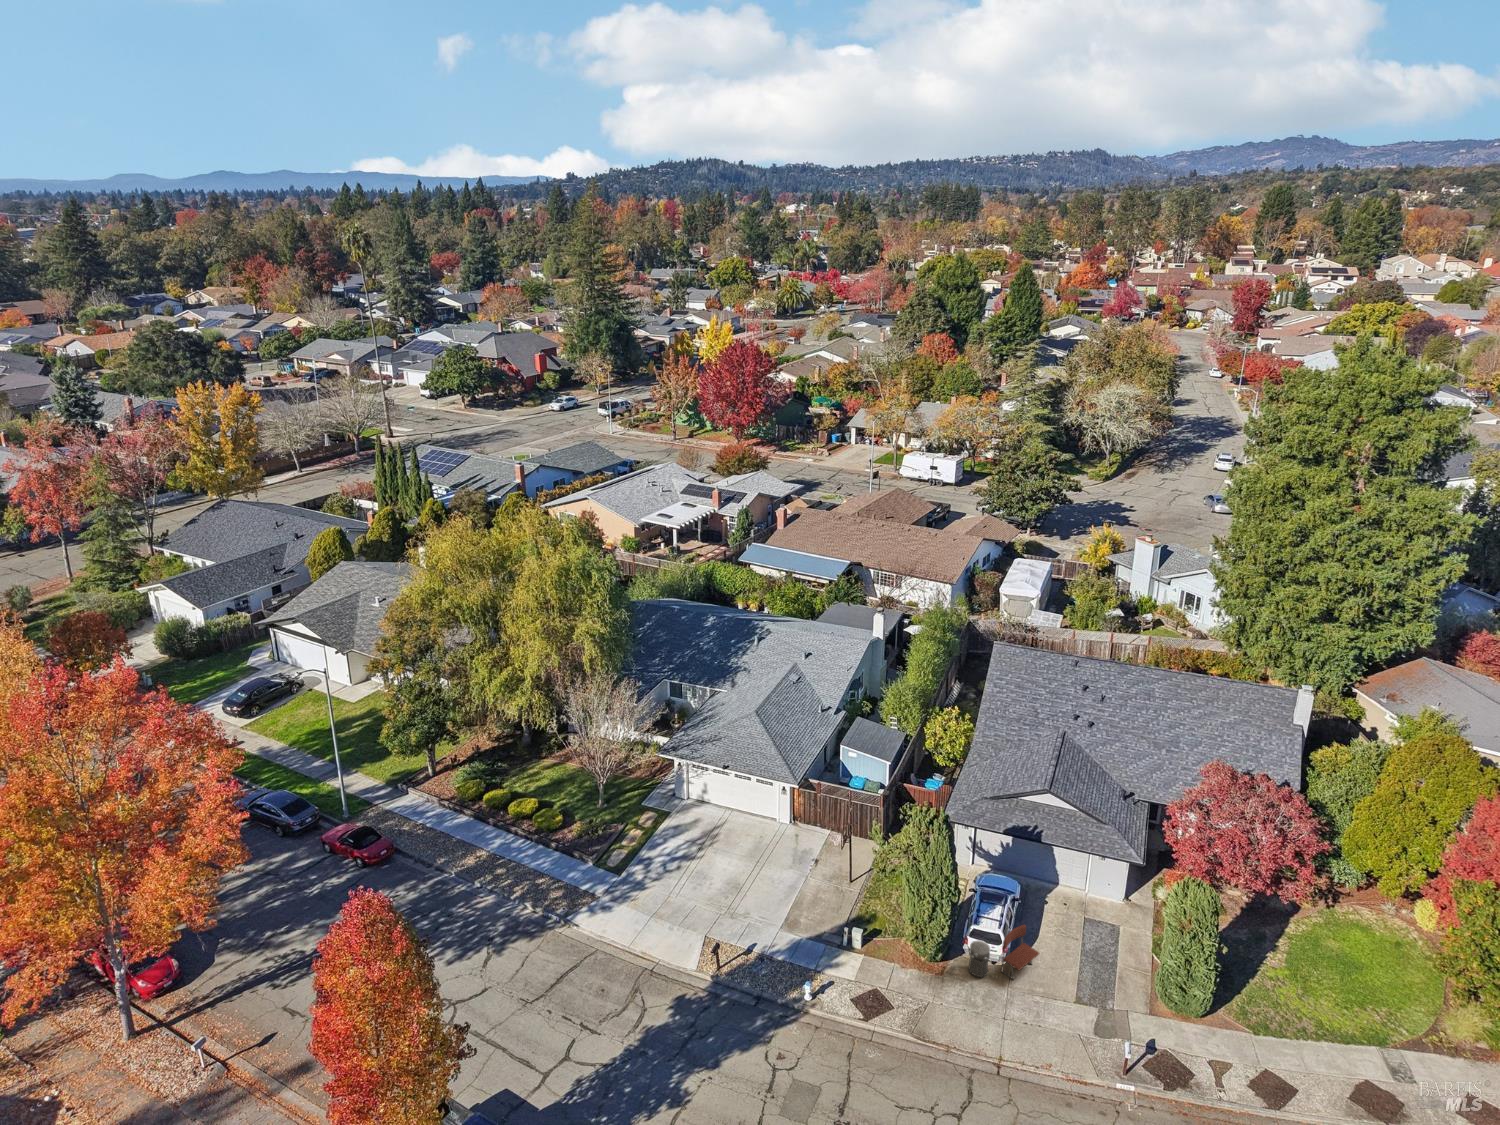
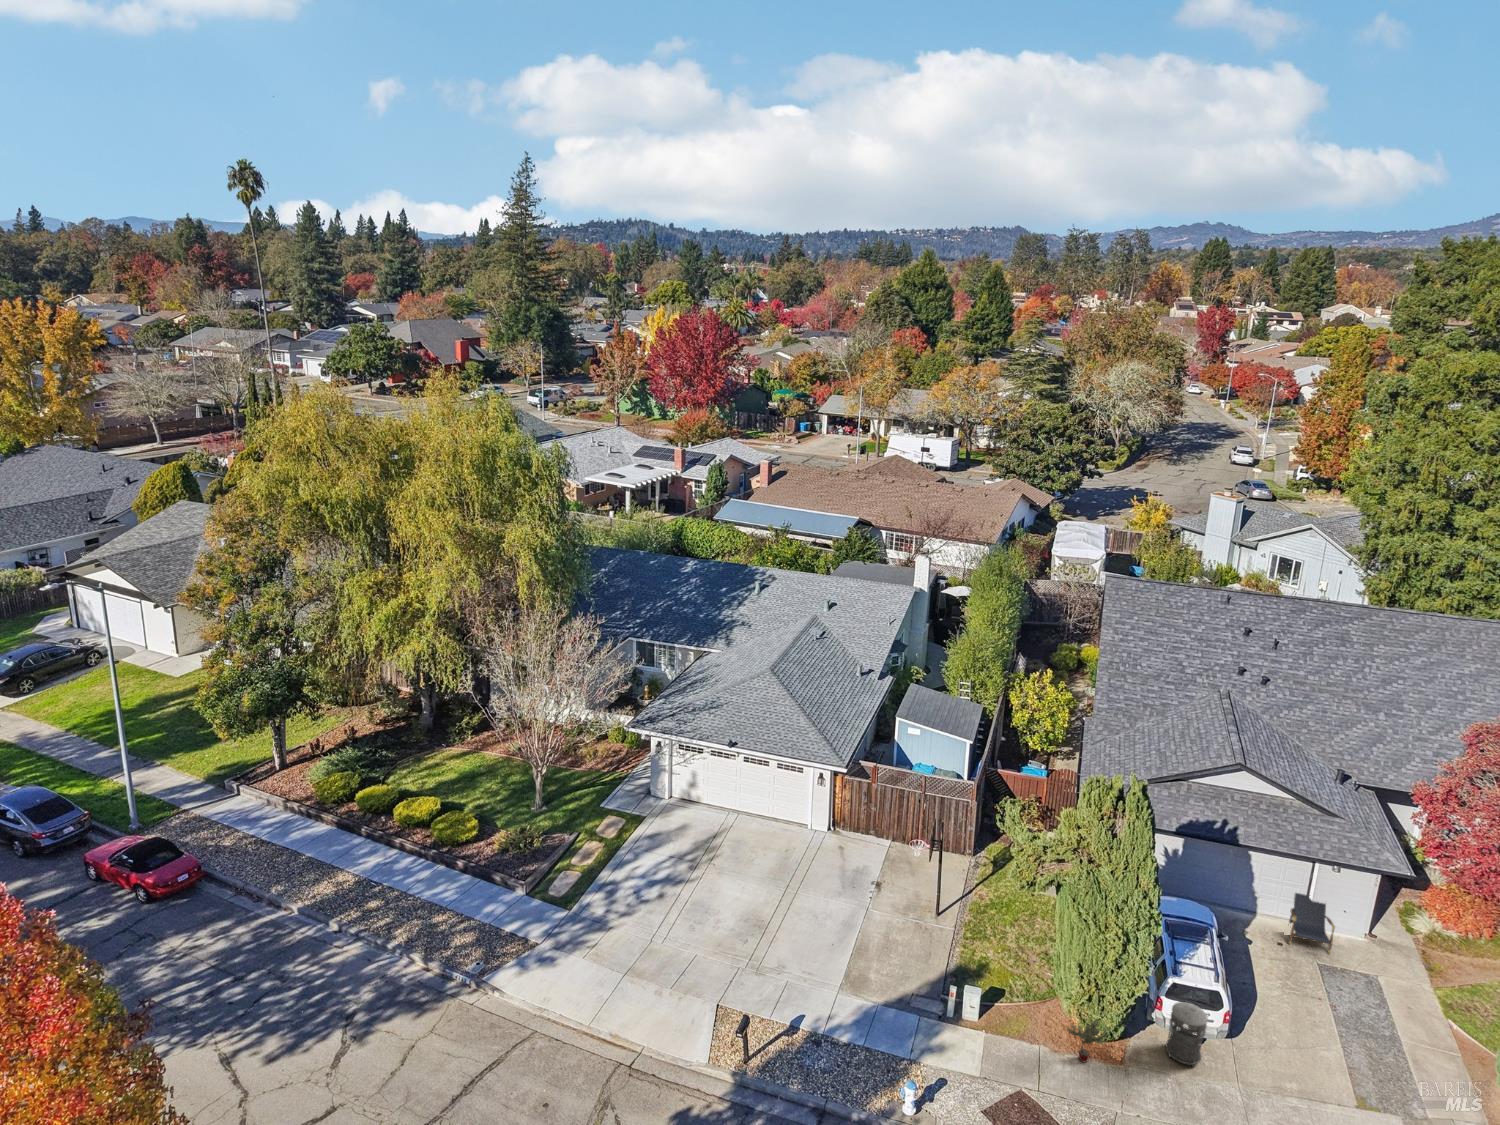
lounge chair: none [1075,872,1102,912] -> present [1289,893,1335,953]
bench: present [1001,925,1039,979] -> none [1219,974,1280,1069]
potted tree: none [907,949,929,974] -> present [1066,1019,1107,1062]

